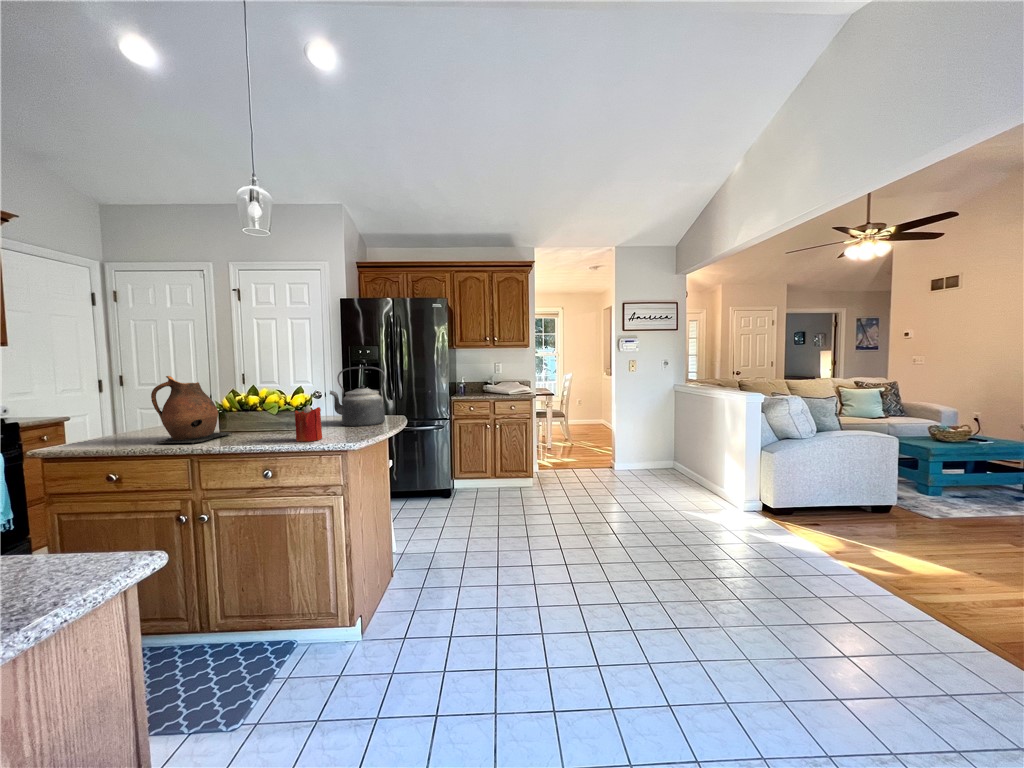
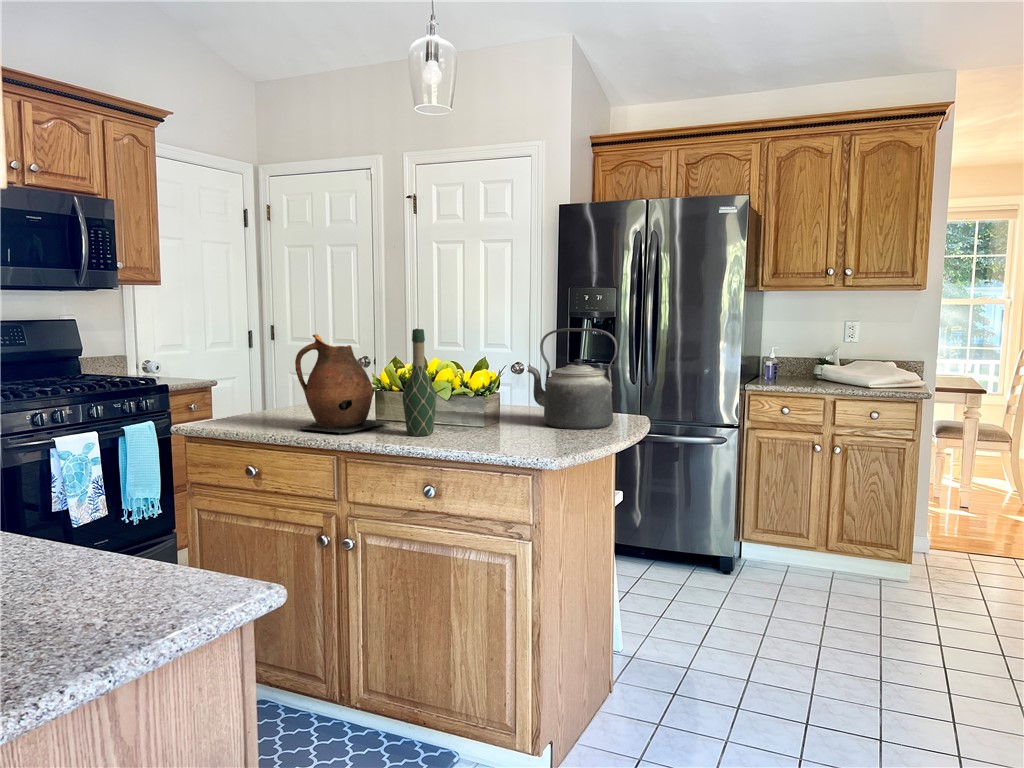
wine bottle: none [243,369,269,439] -> present [402,329,436,436]
candle: present [295,405,322,442] -> none [470,389,508,448]

